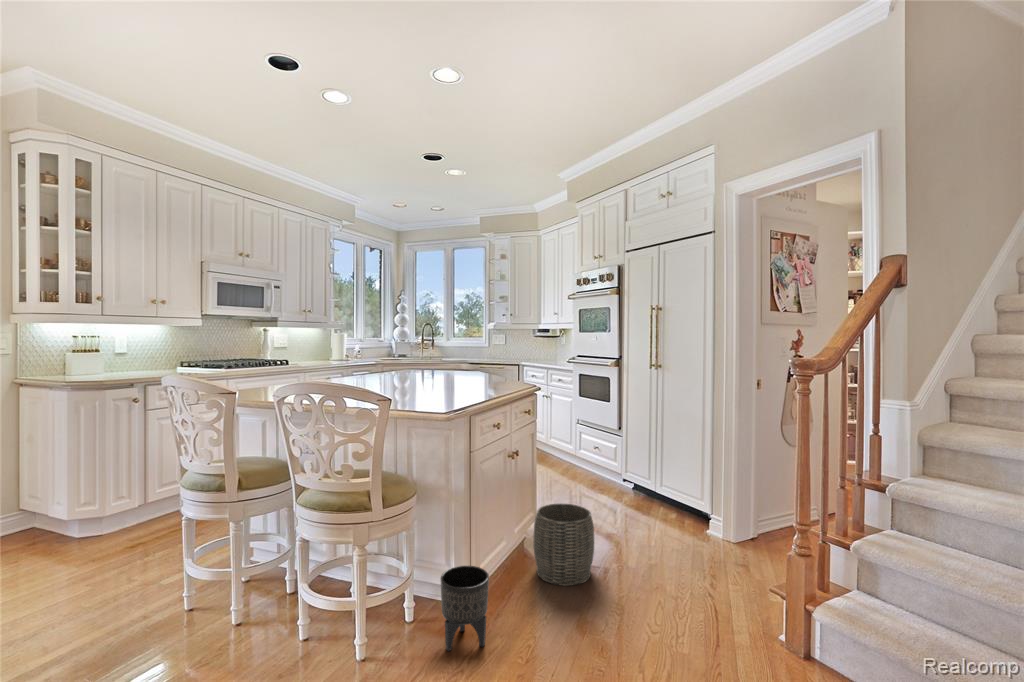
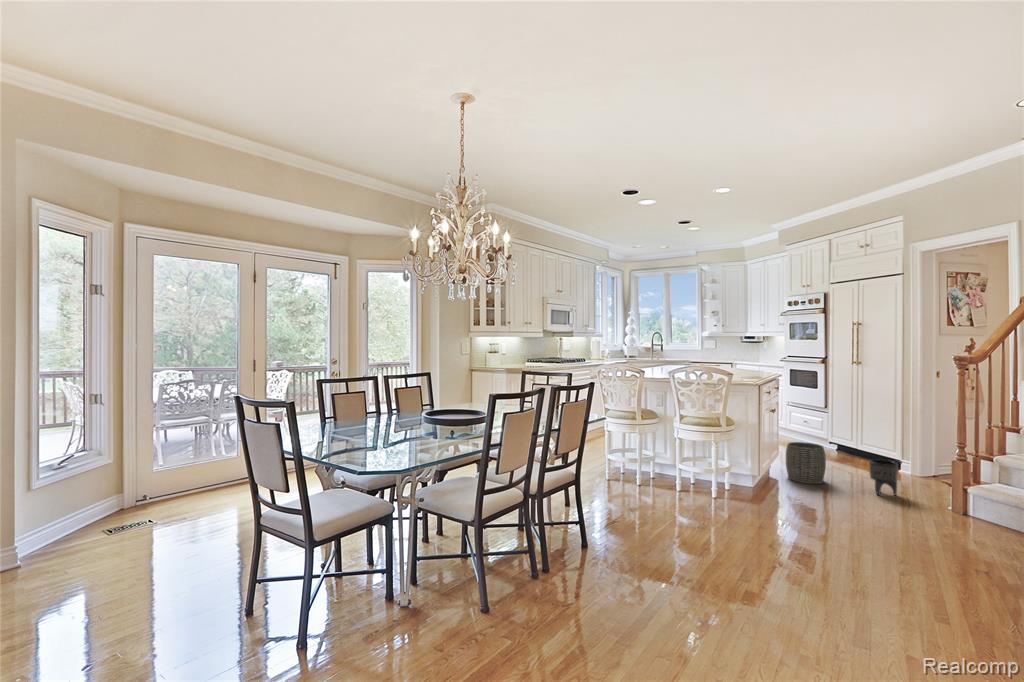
planter: present [441,565,489,651] -> present [869,459,898,495]

